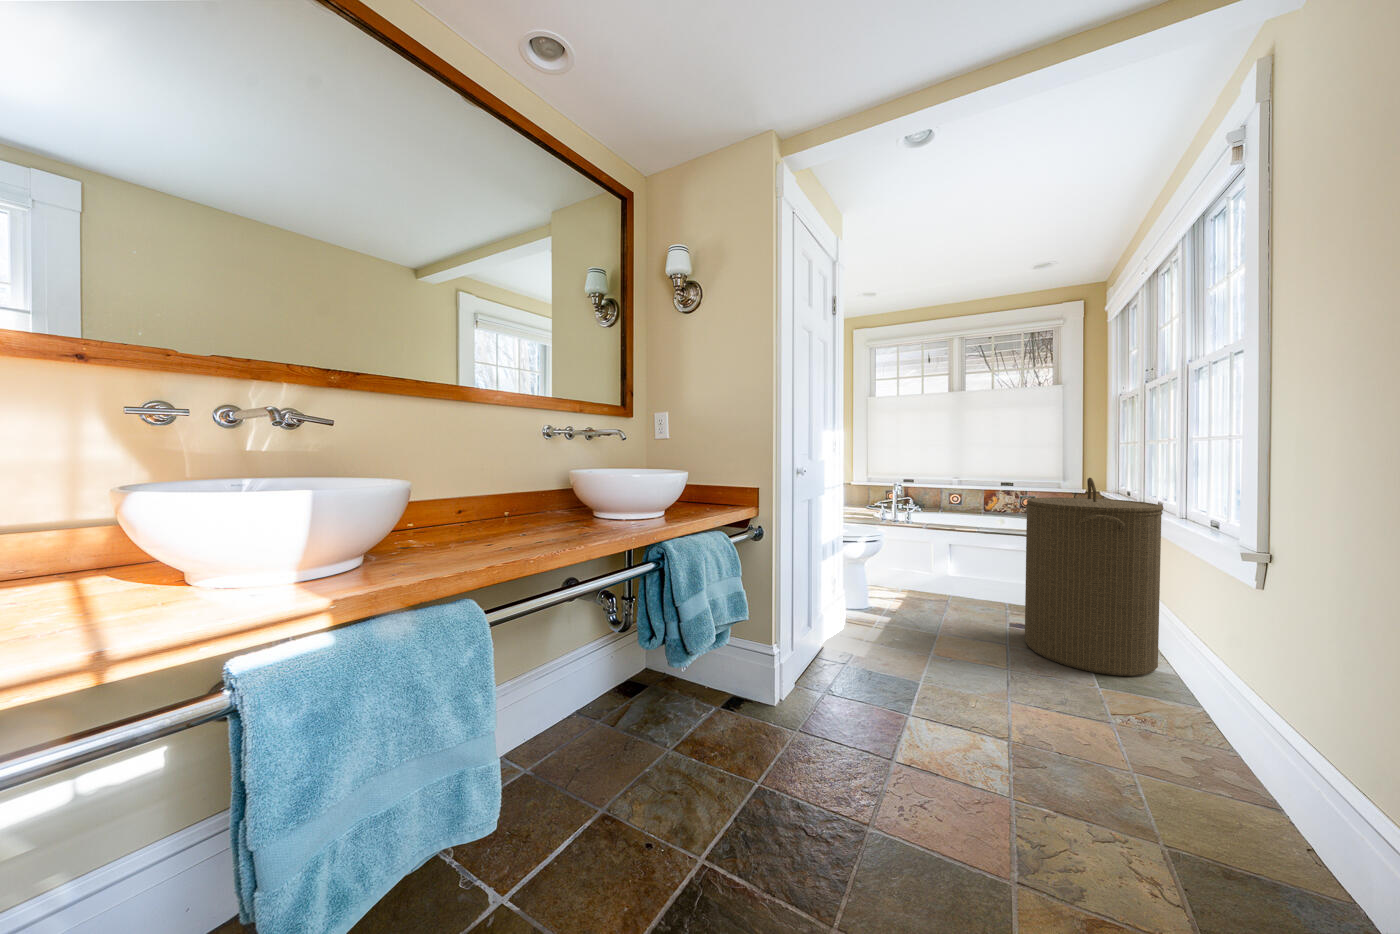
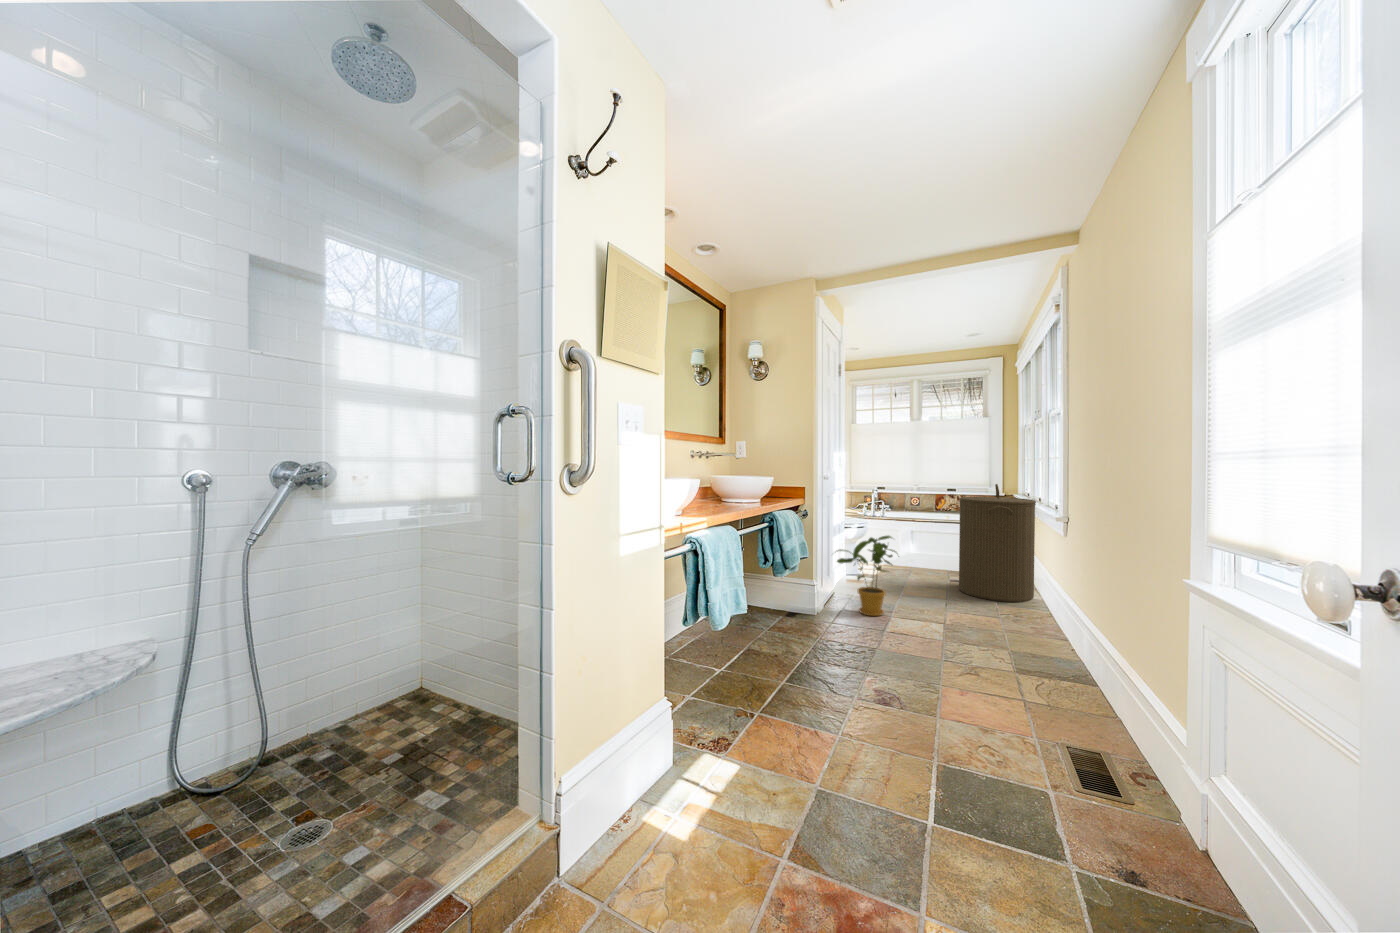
house plant: none [809,572,926,709] -> present [837,536,896,616]

